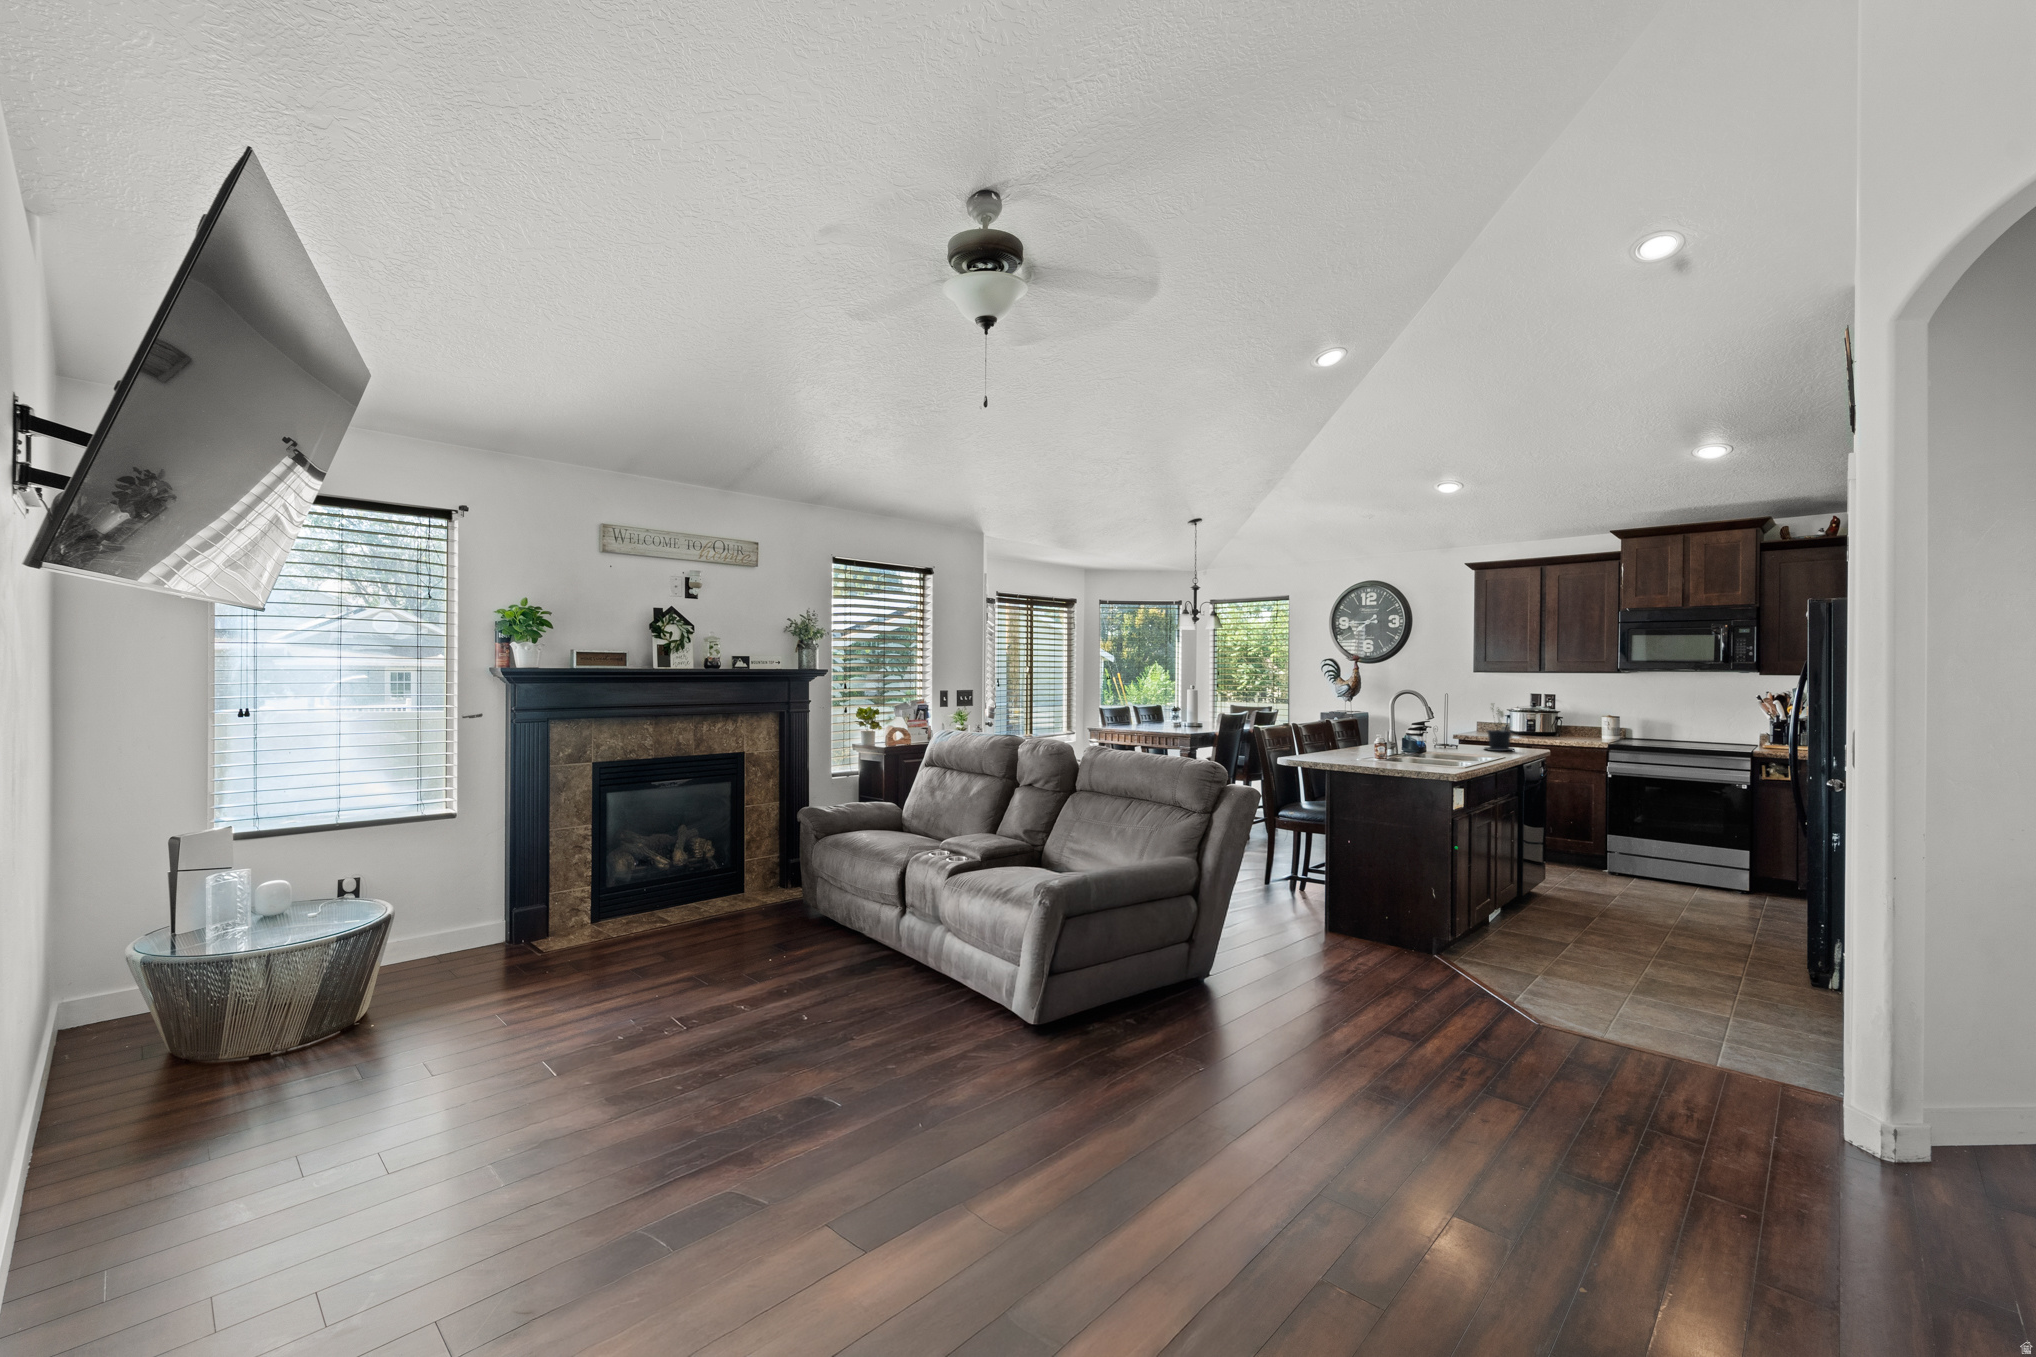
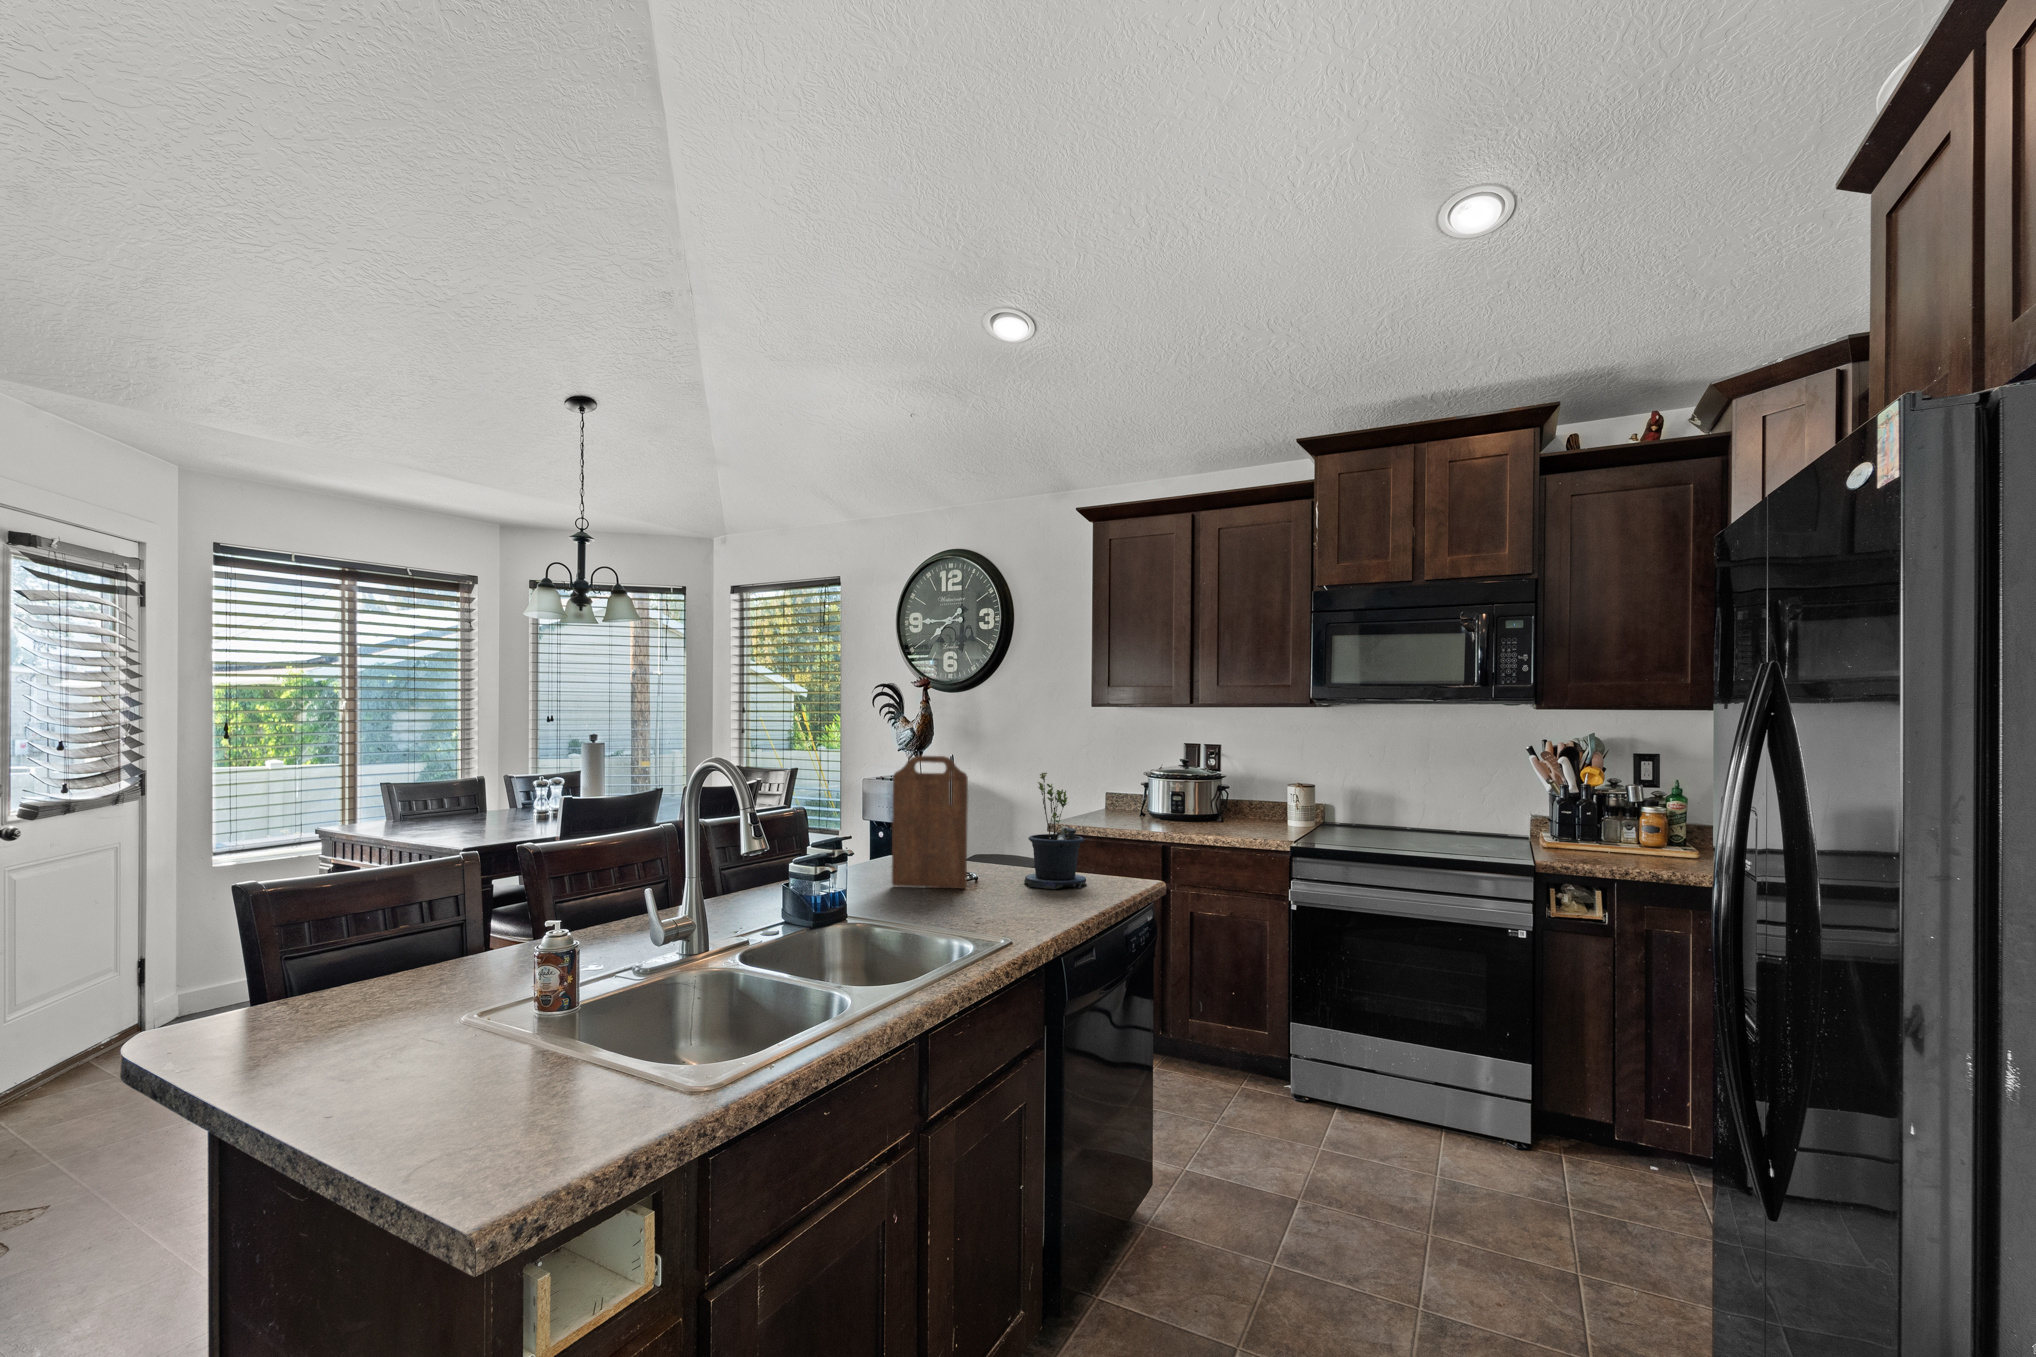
cutting board: none [1424,695,1460,750] -> present [892,756,968,889]

